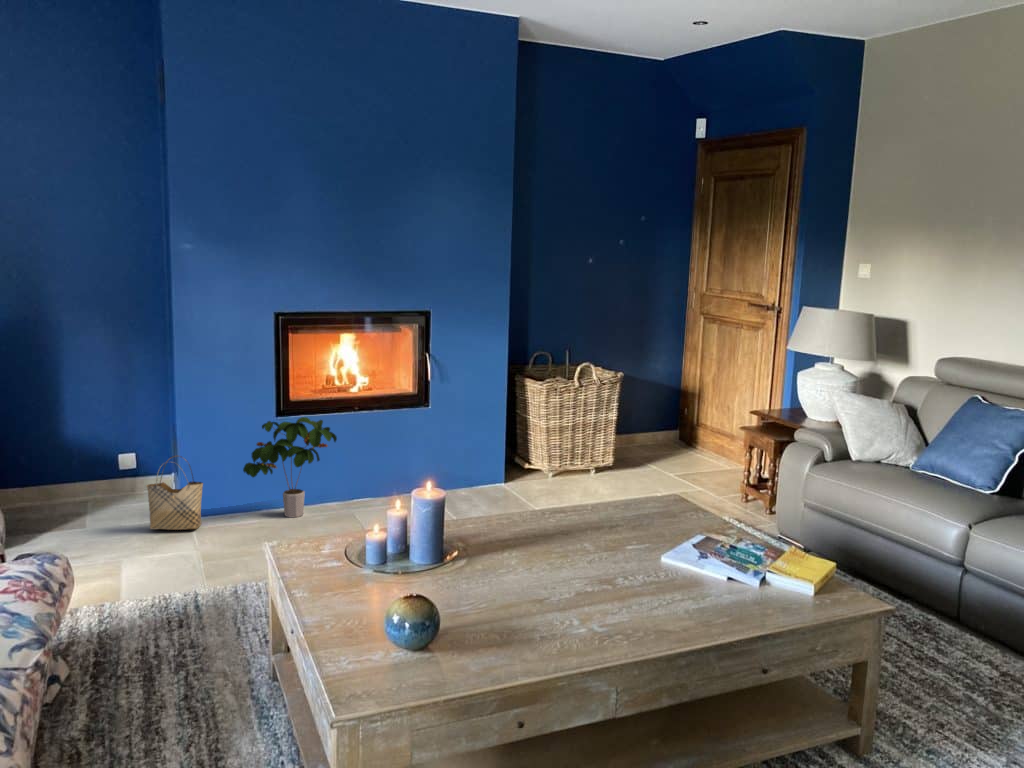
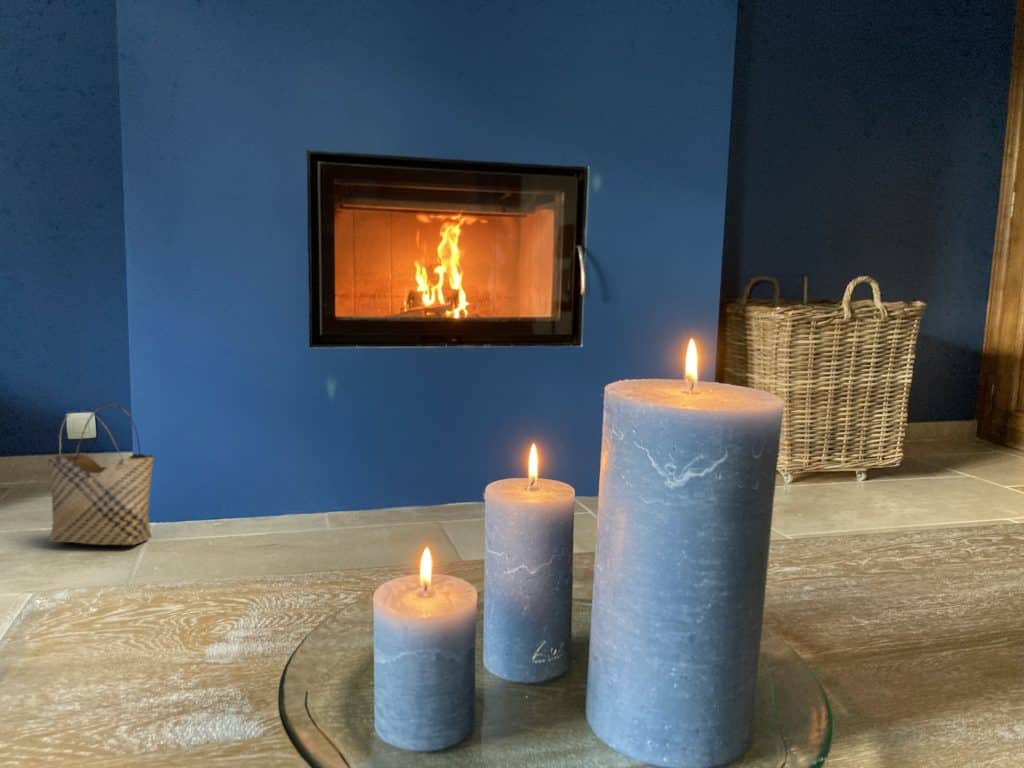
potted plant: present [243,417,337,517] -> none [235,344,413,532]

